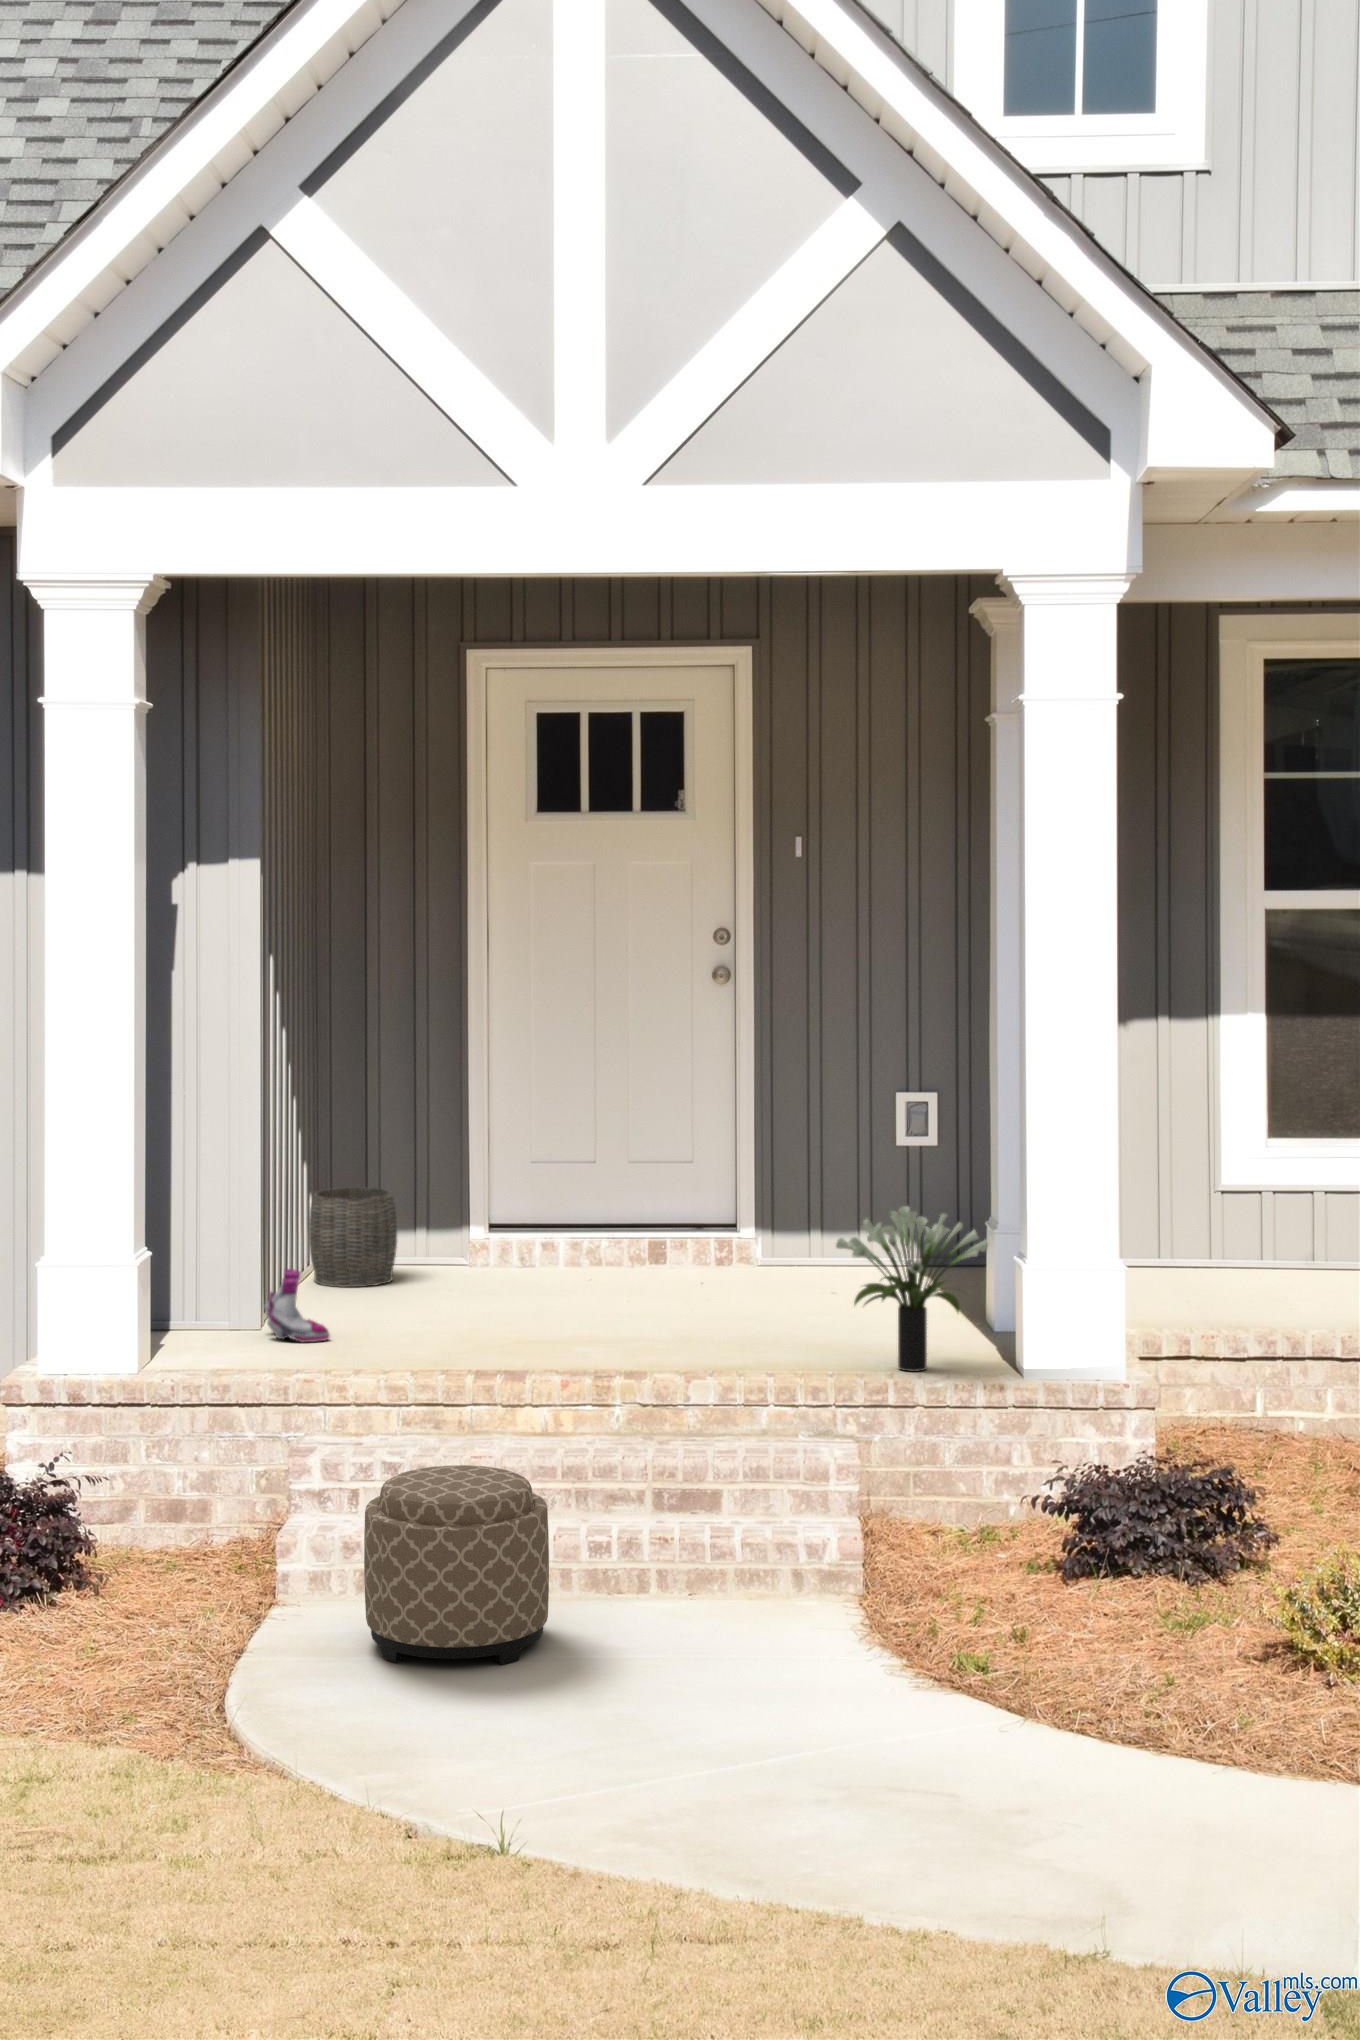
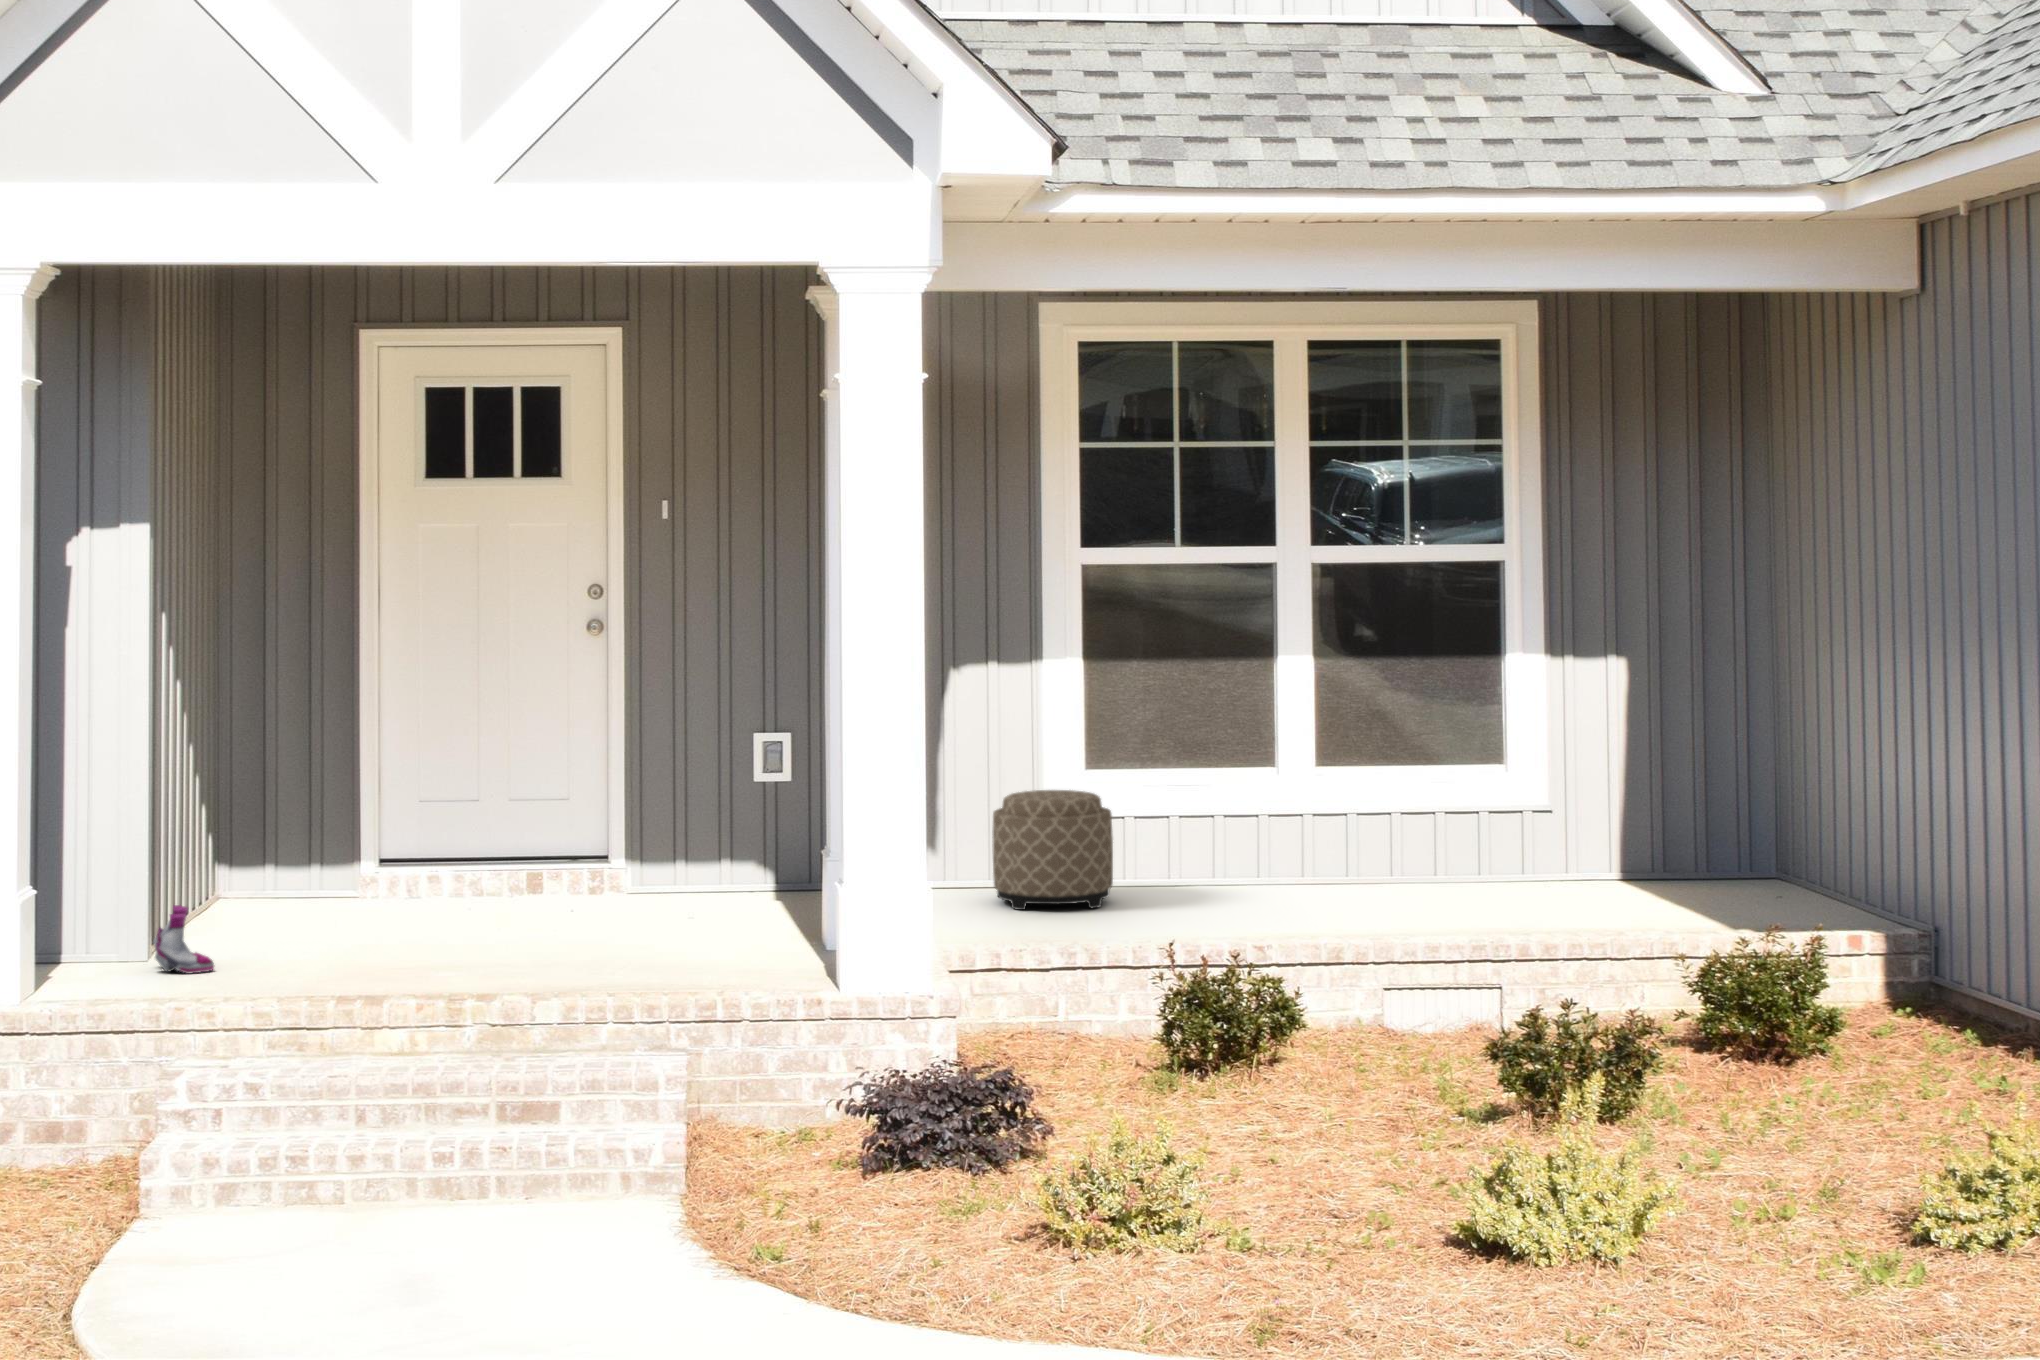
woven basket: present [309,1188,397,1287] -> none [207,833,292,926]
potted plant: present [836,1206,988,1372] -> none [681,827,818,978]
ottoman: present [364,1465,549,1665] -> present [992,790,1113,910]

